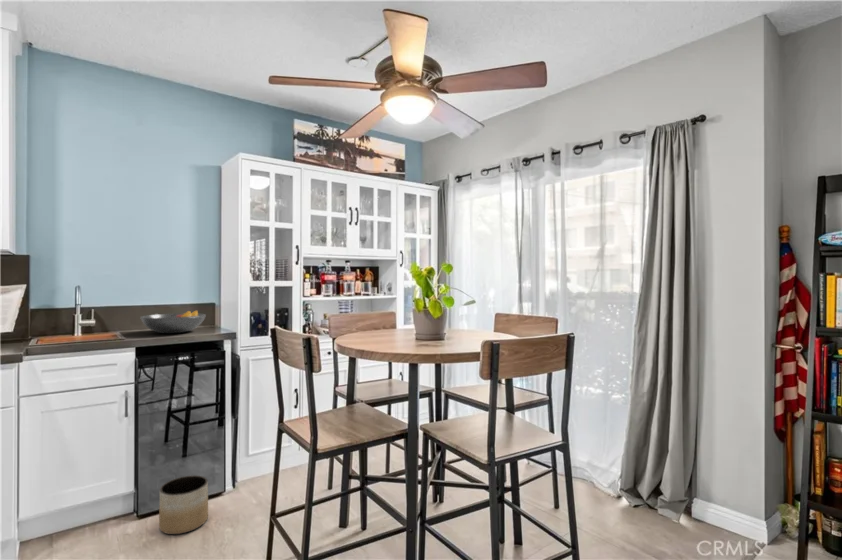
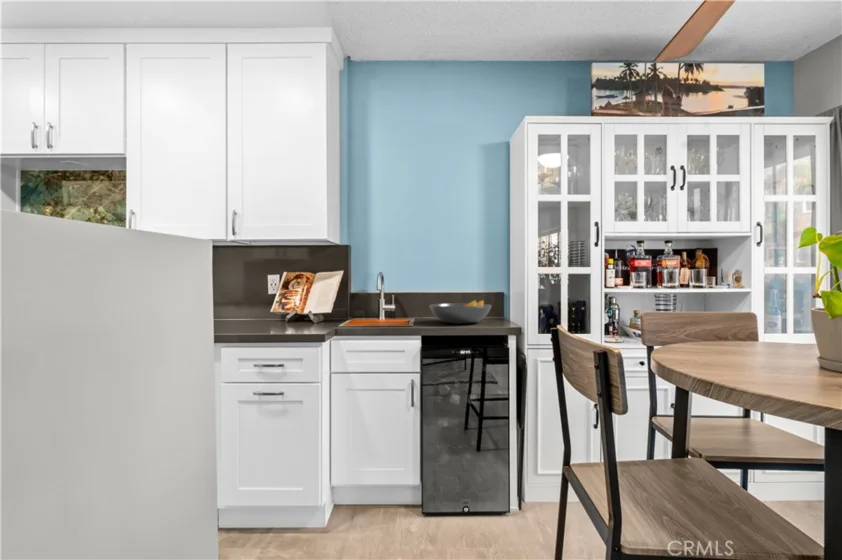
planter: present [159,476,208,534] -> none [440,481,488,544]

